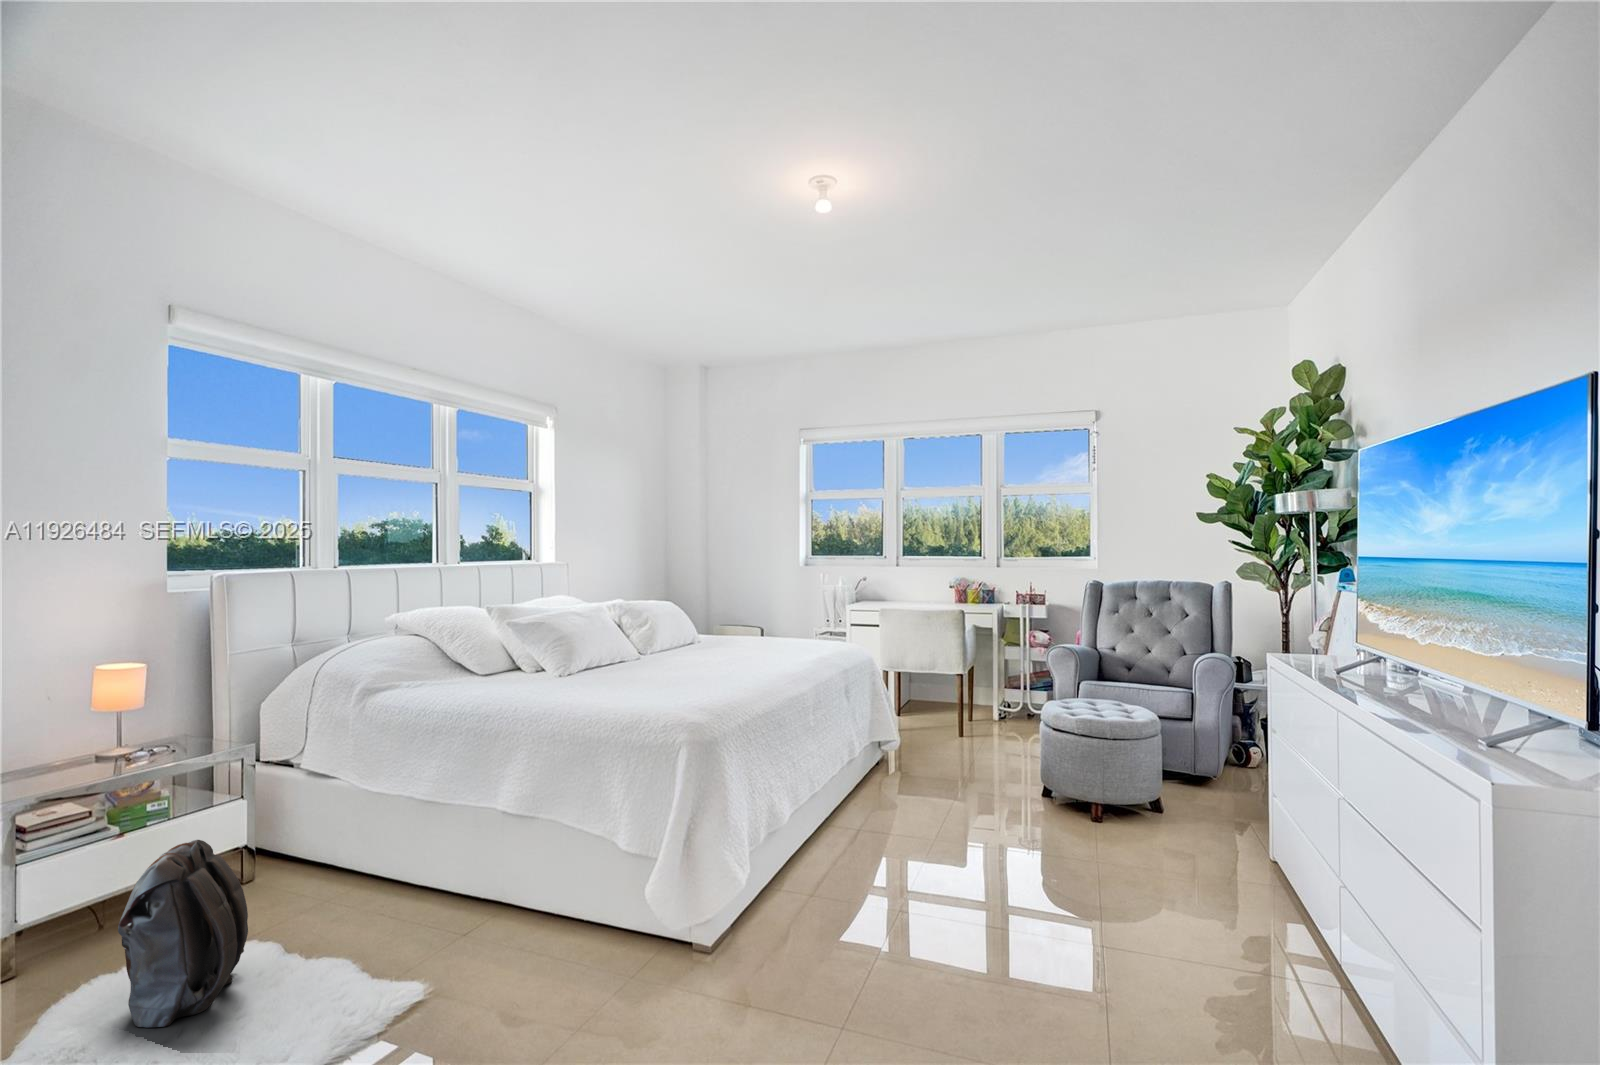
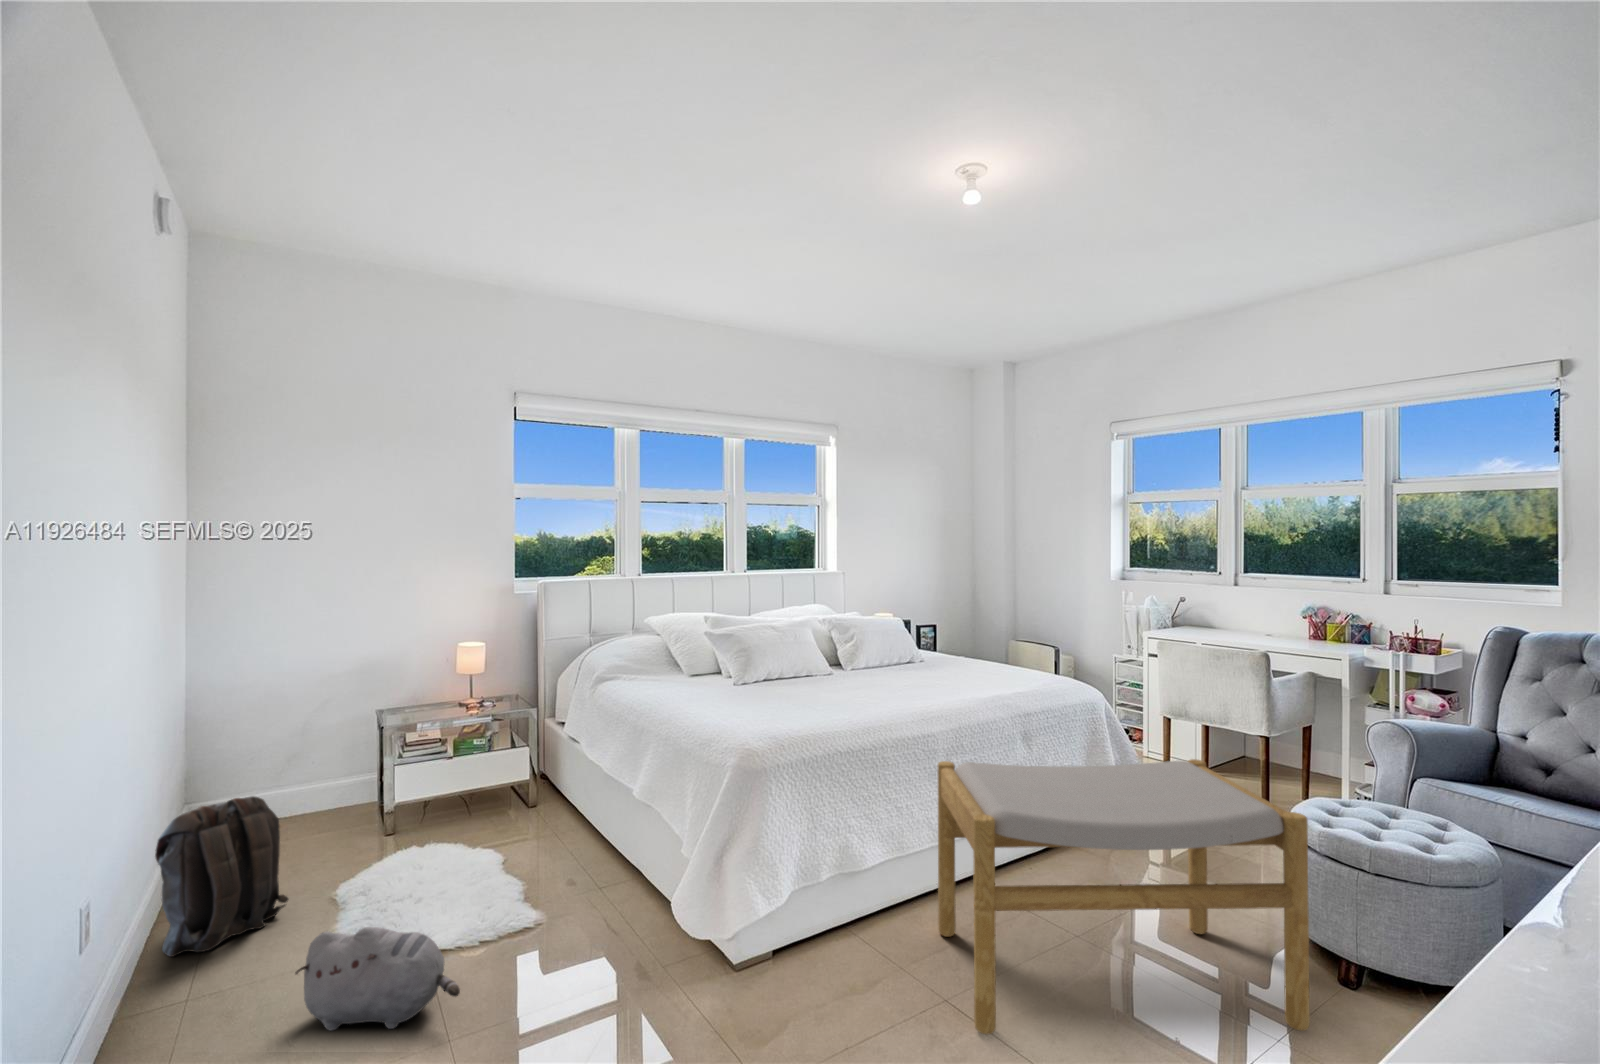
footstool: none [842,680,1075,866] -> present [938,759,1310,1034]
plush toy: none [430,900,588,1001] -> present [295,927,460,1031]

